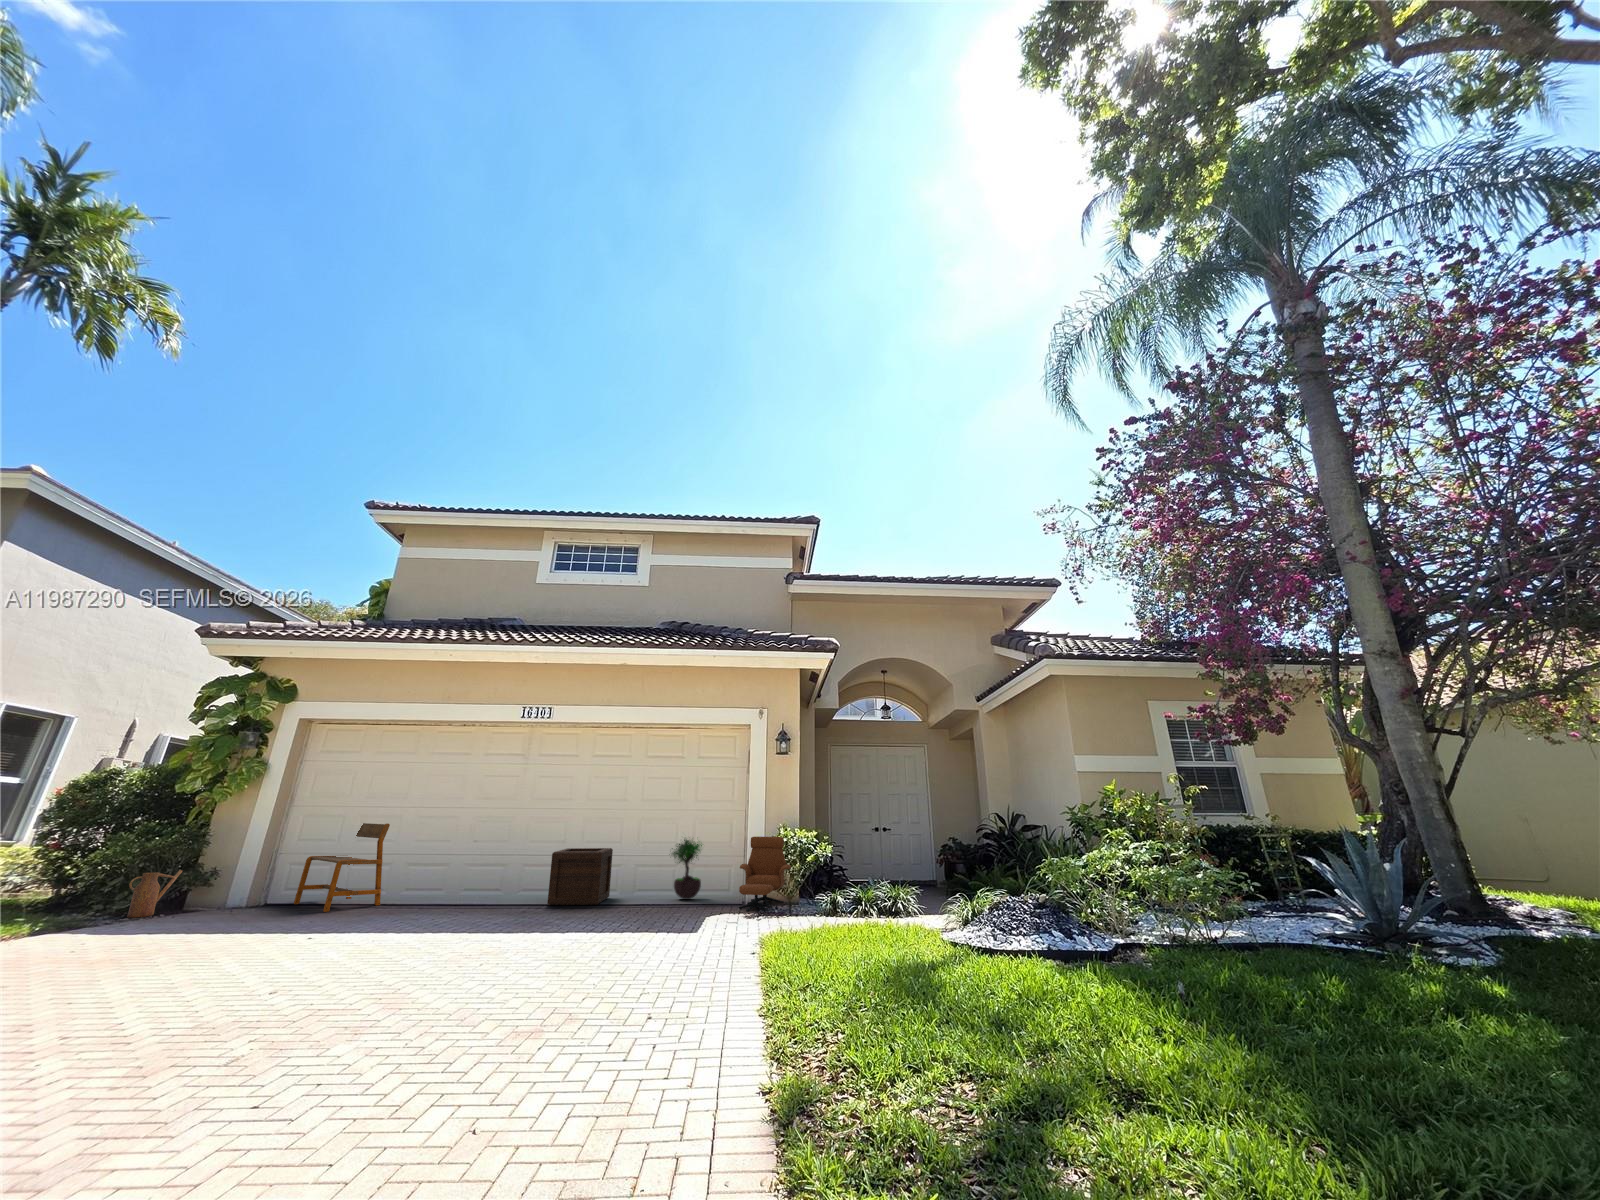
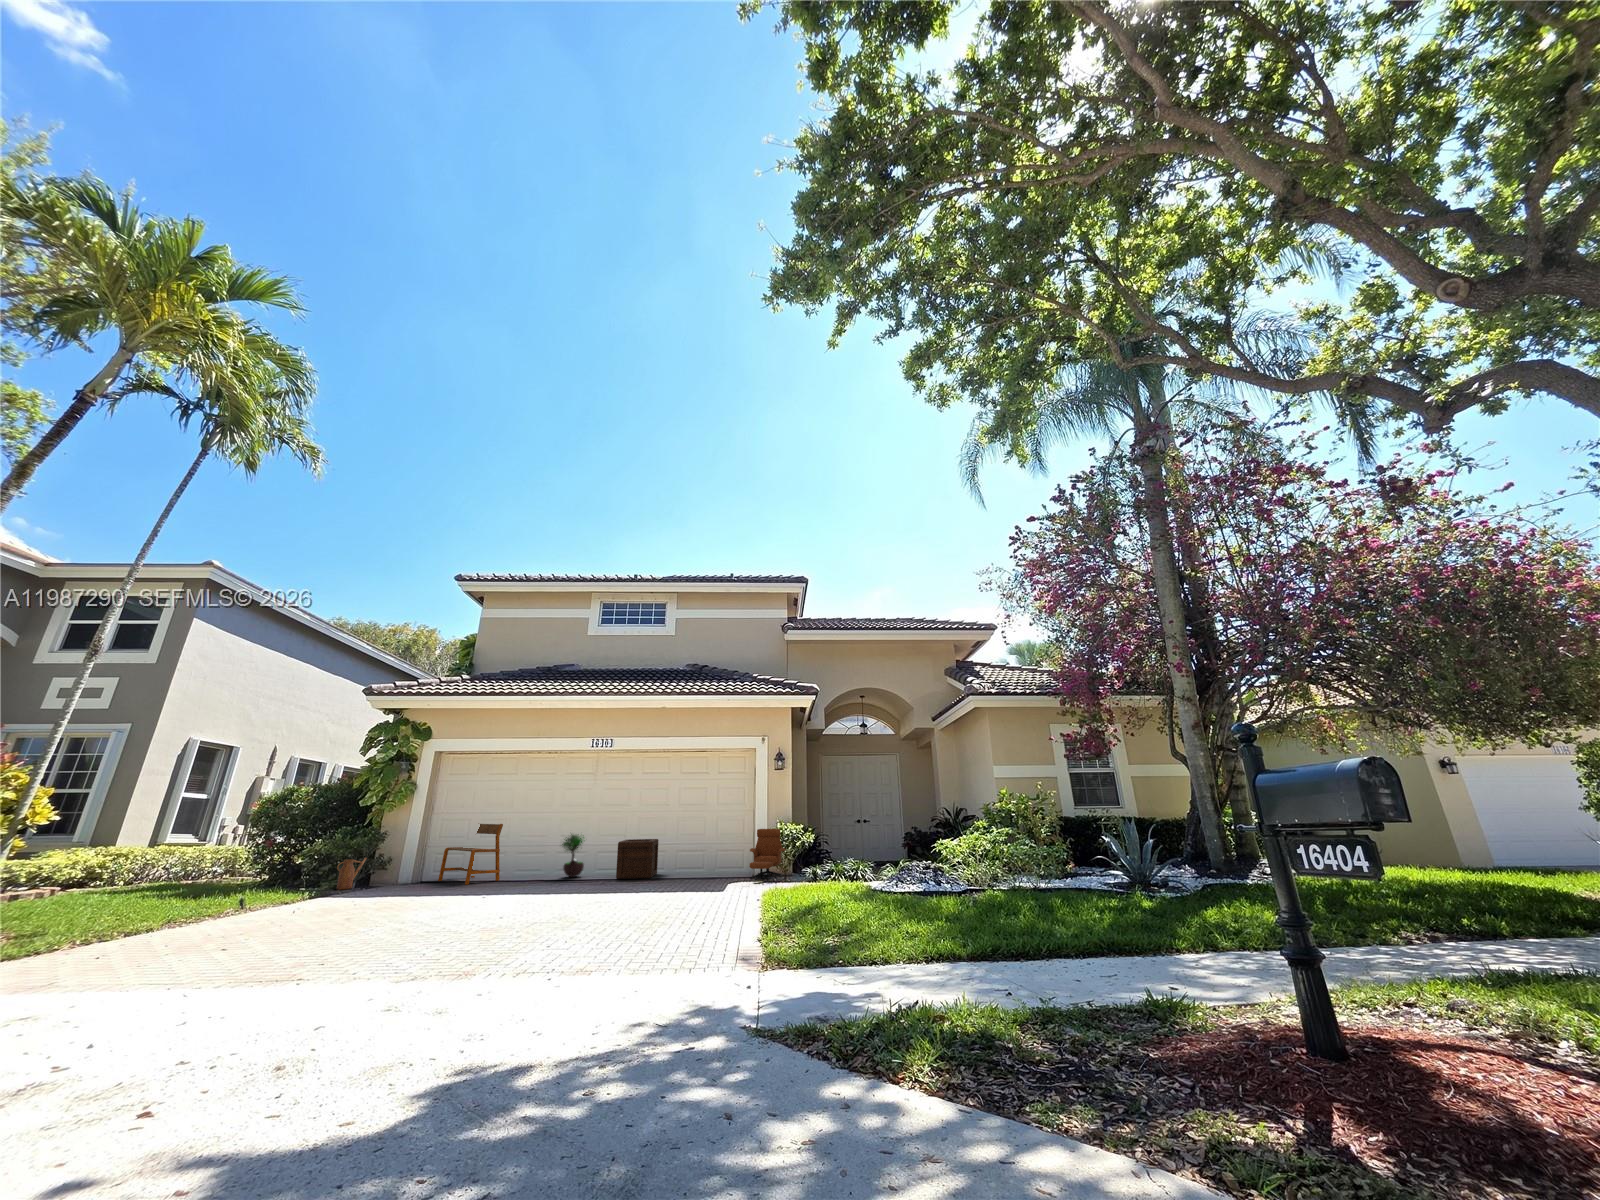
potted tree: present [672,839,702,899] -> present [562,834,584,877]

